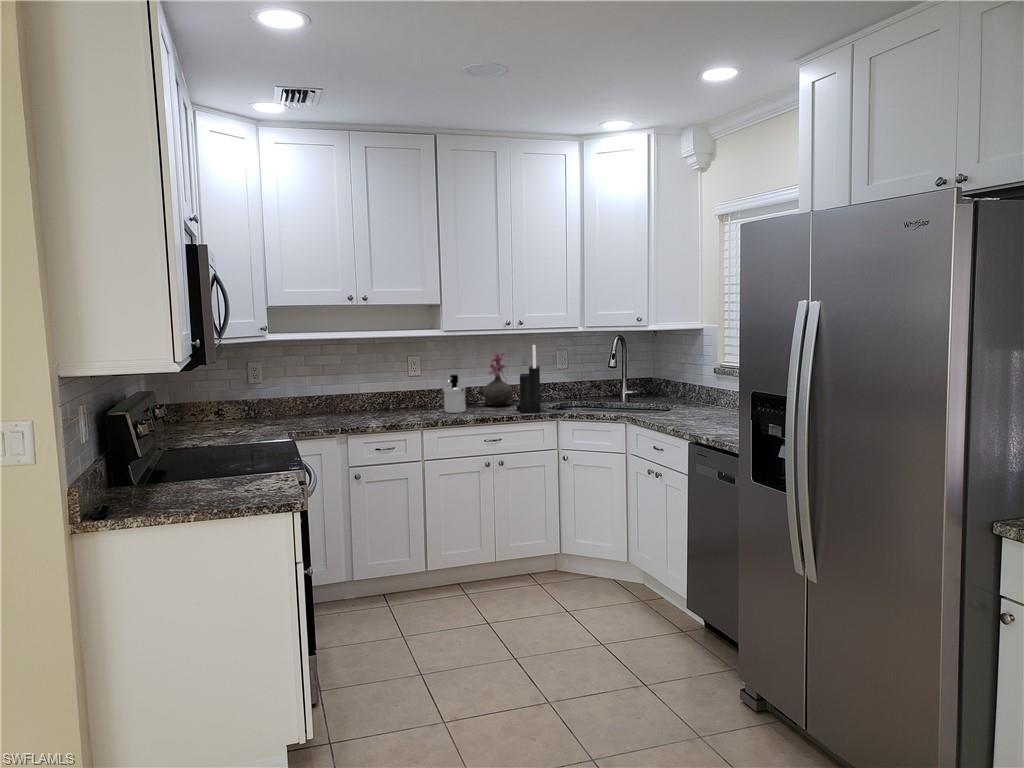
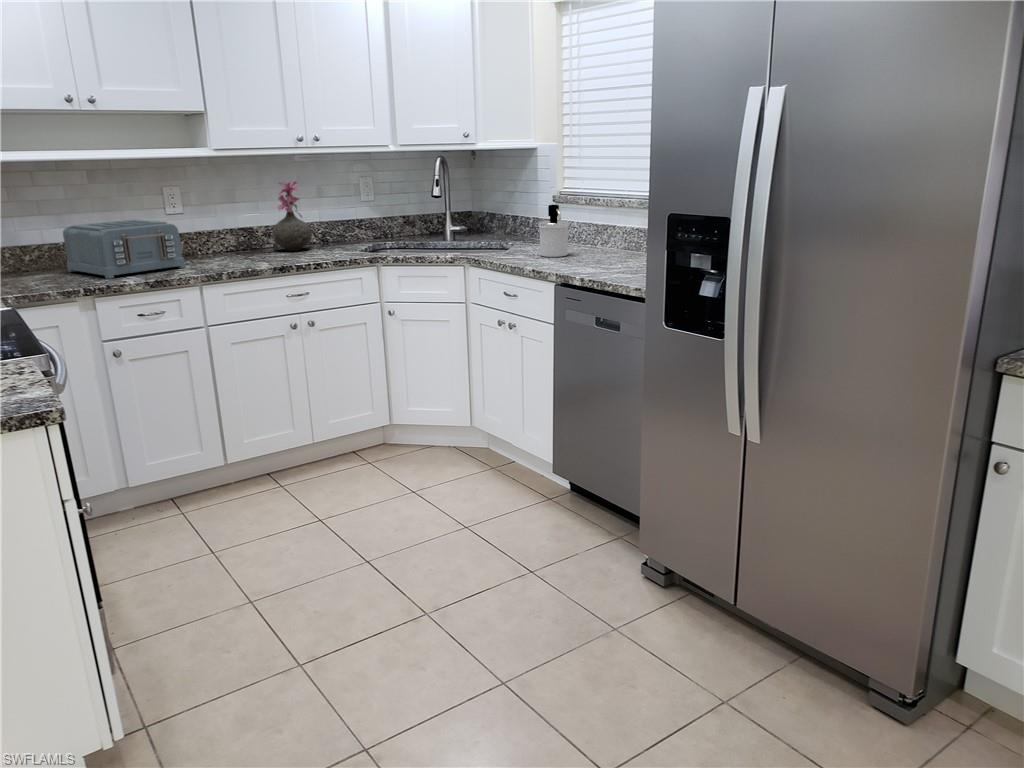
knife block: present [517,345,540,413] -> none [322,169,355,257]
soap dispenser: present [443,375,466,413] -> present [538,205,569,257]
toaster: none [336,380,414,422] -> present [63,219,185,279]

